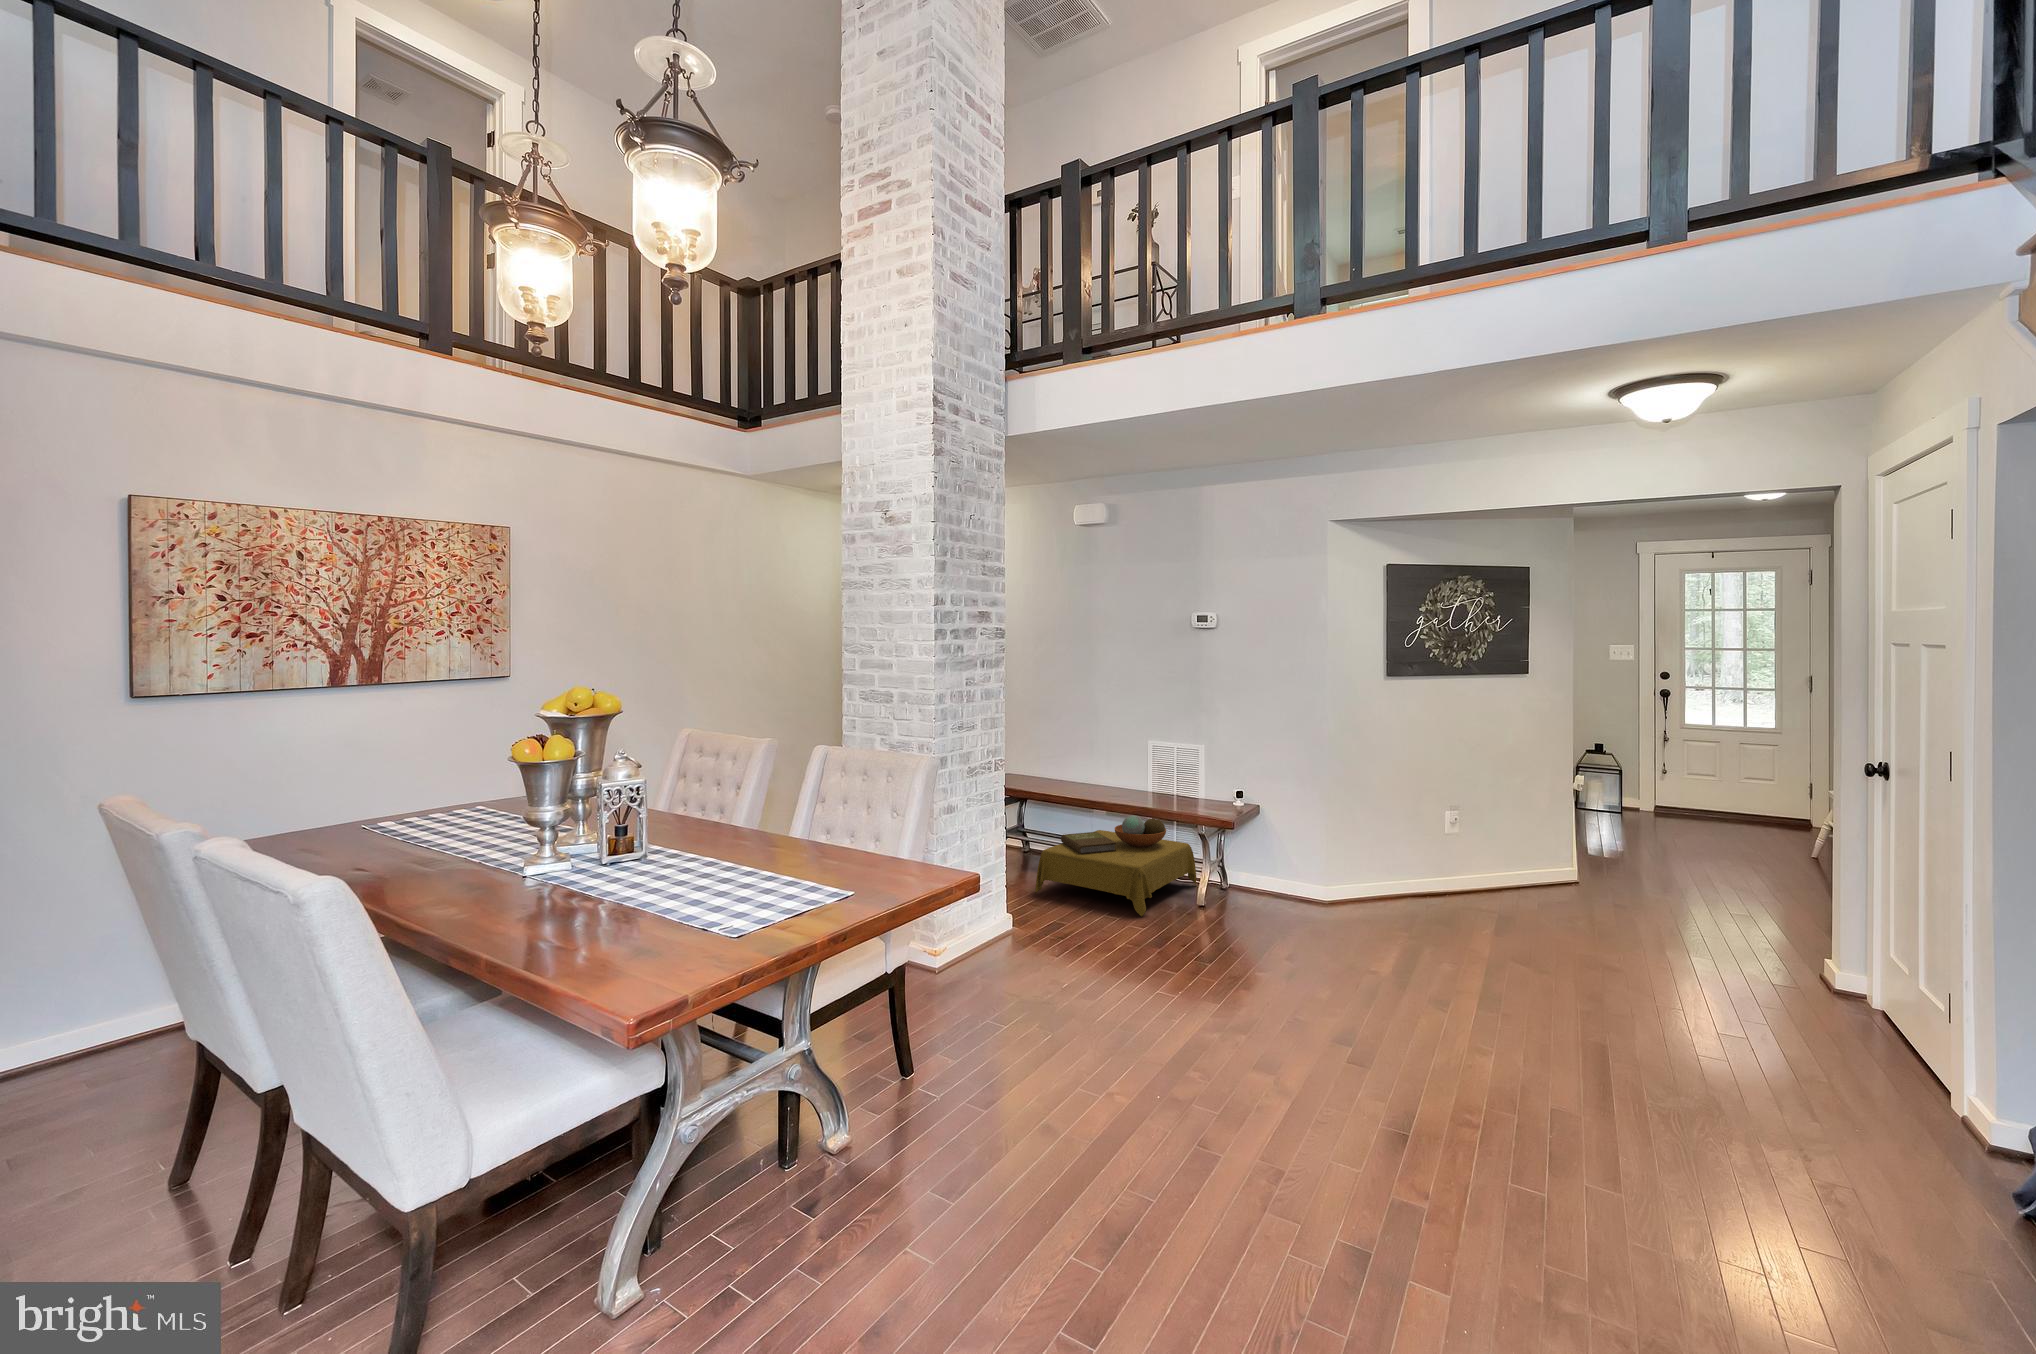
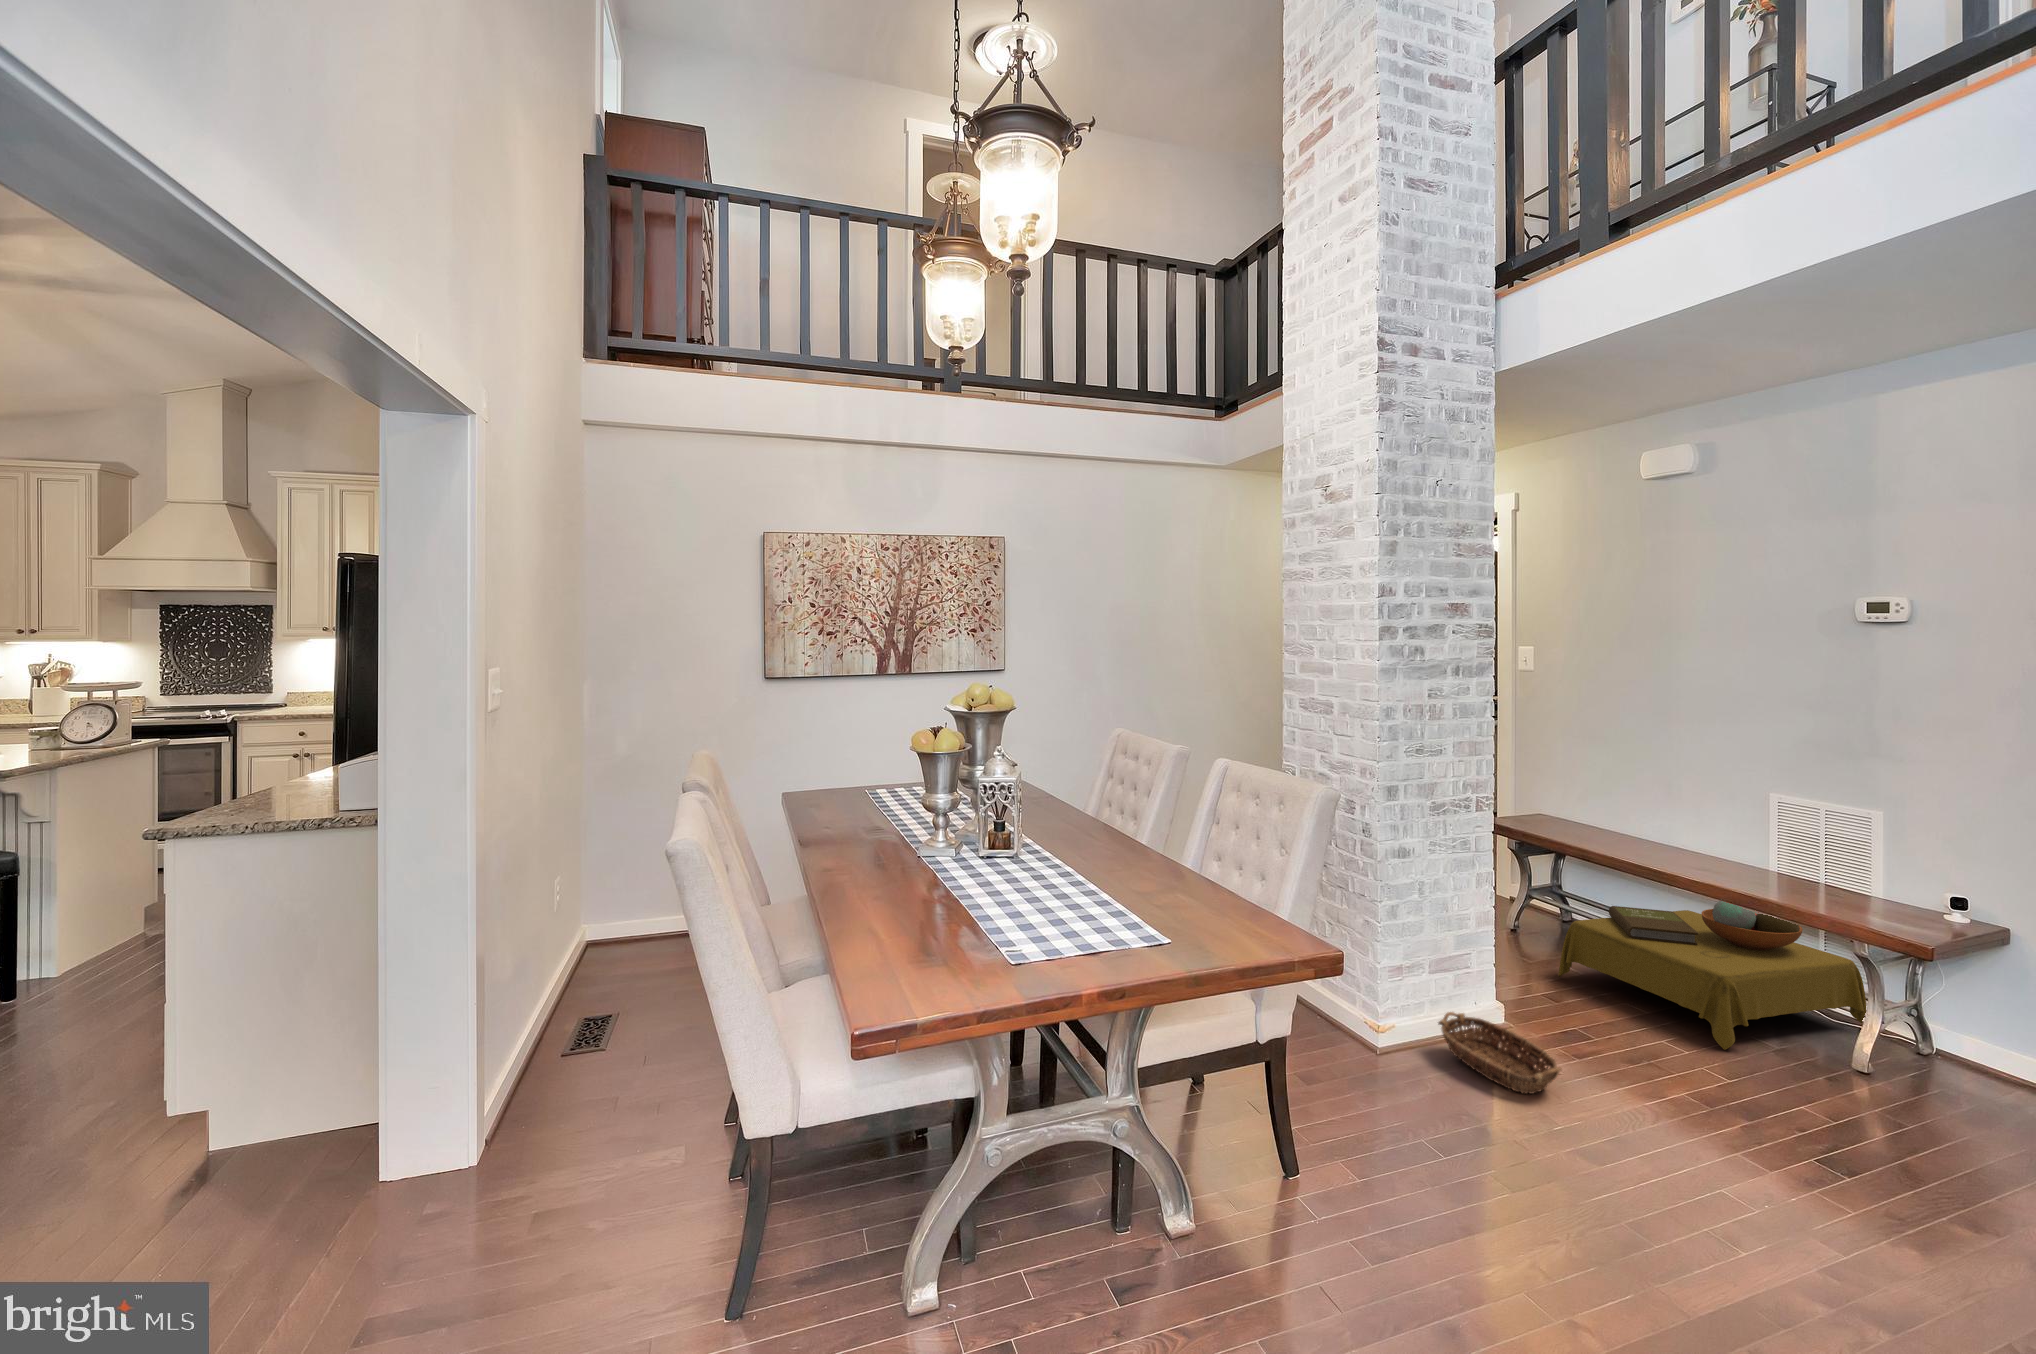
basket: none [976,929,1092,988] -> present [1439,1012,1561,1094]

